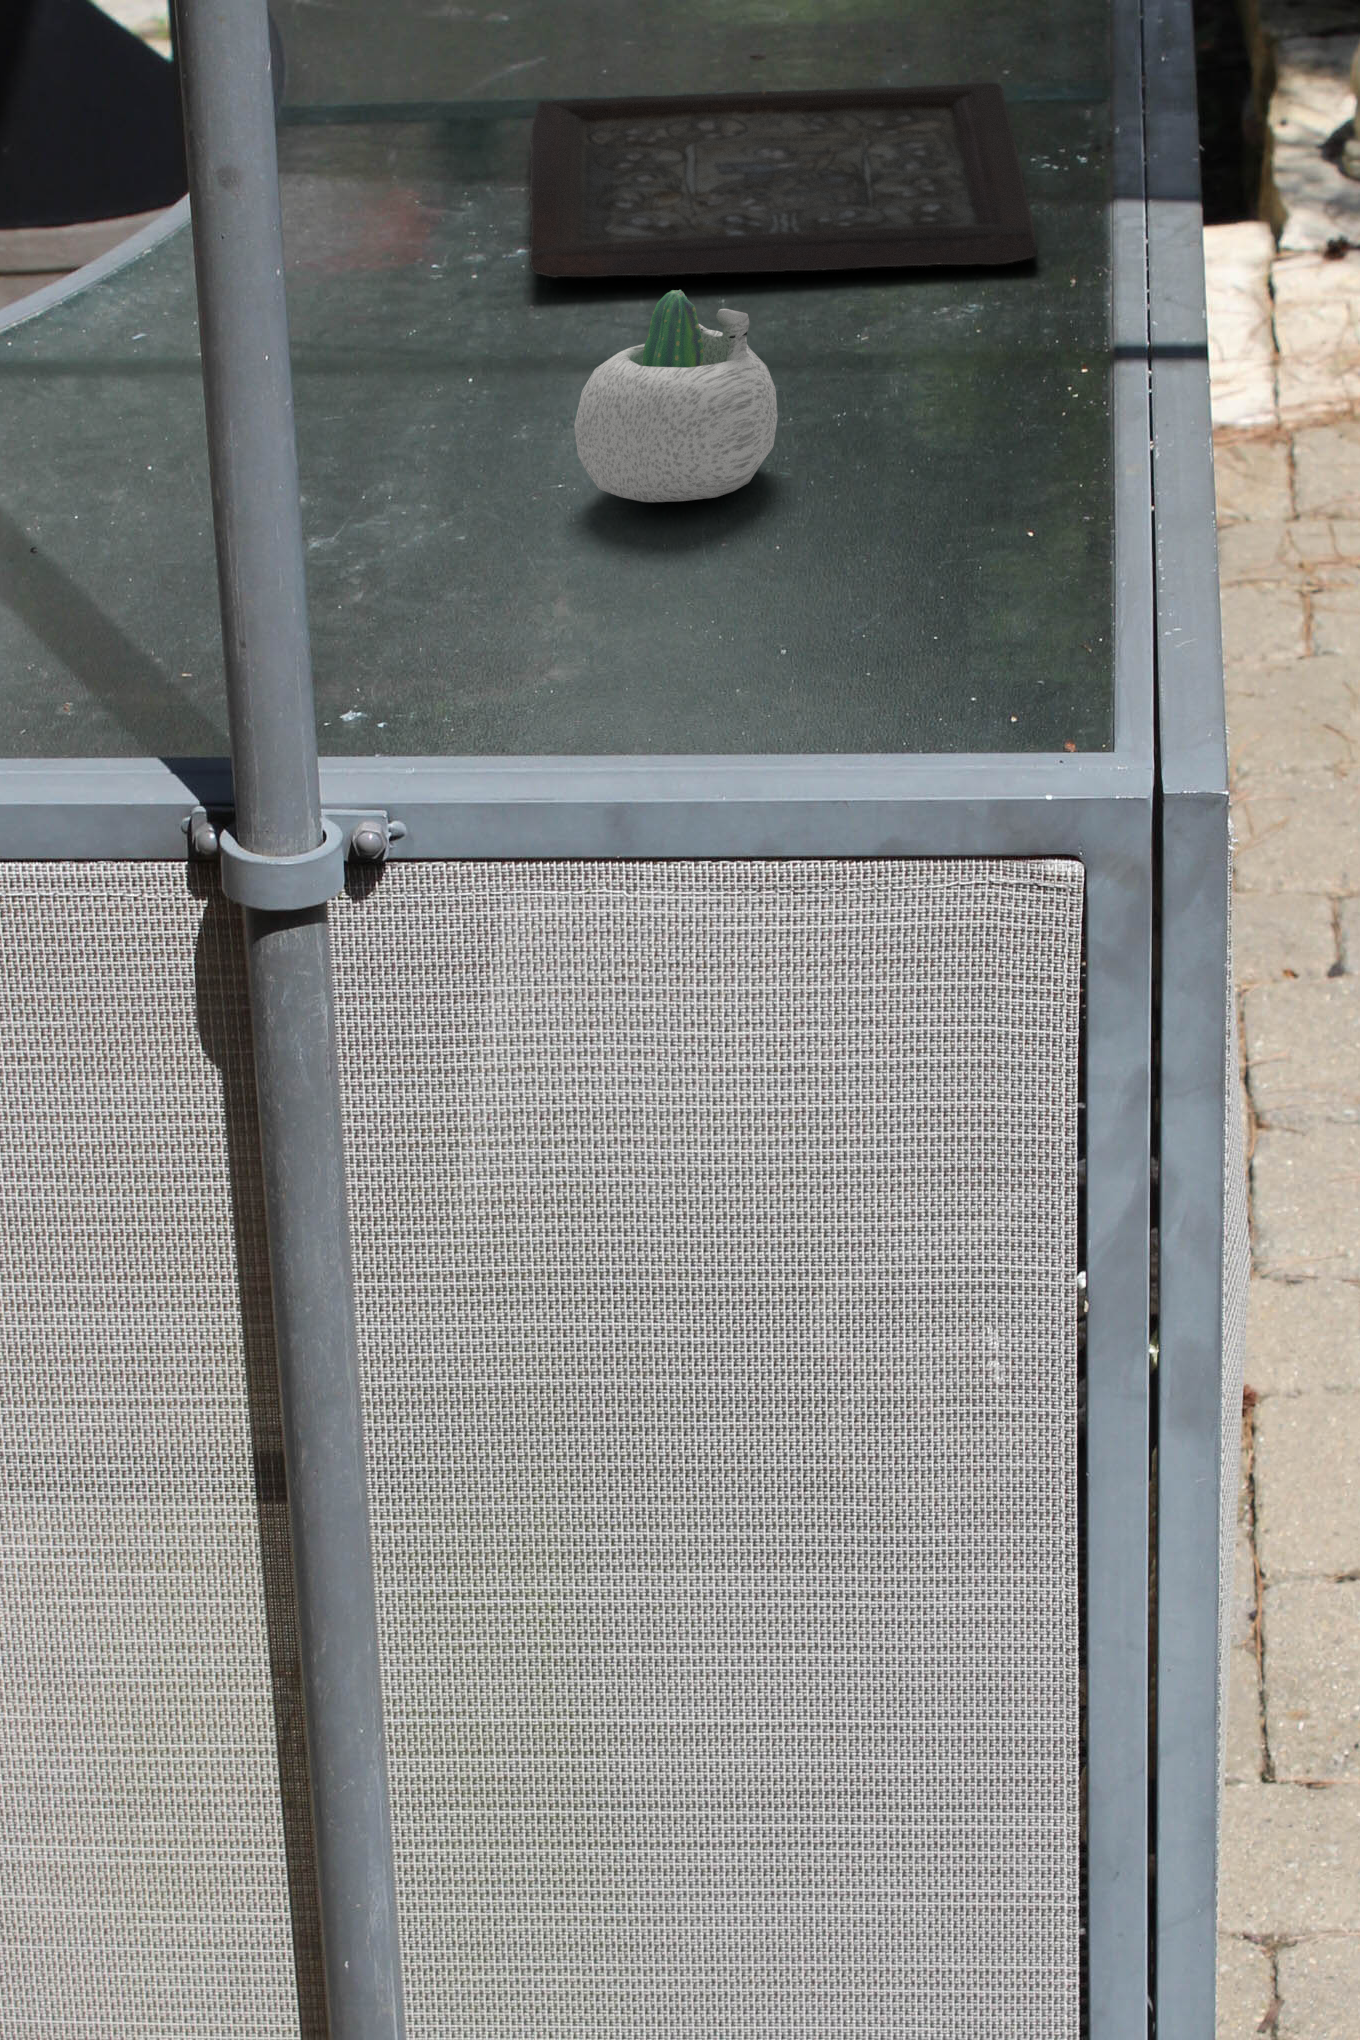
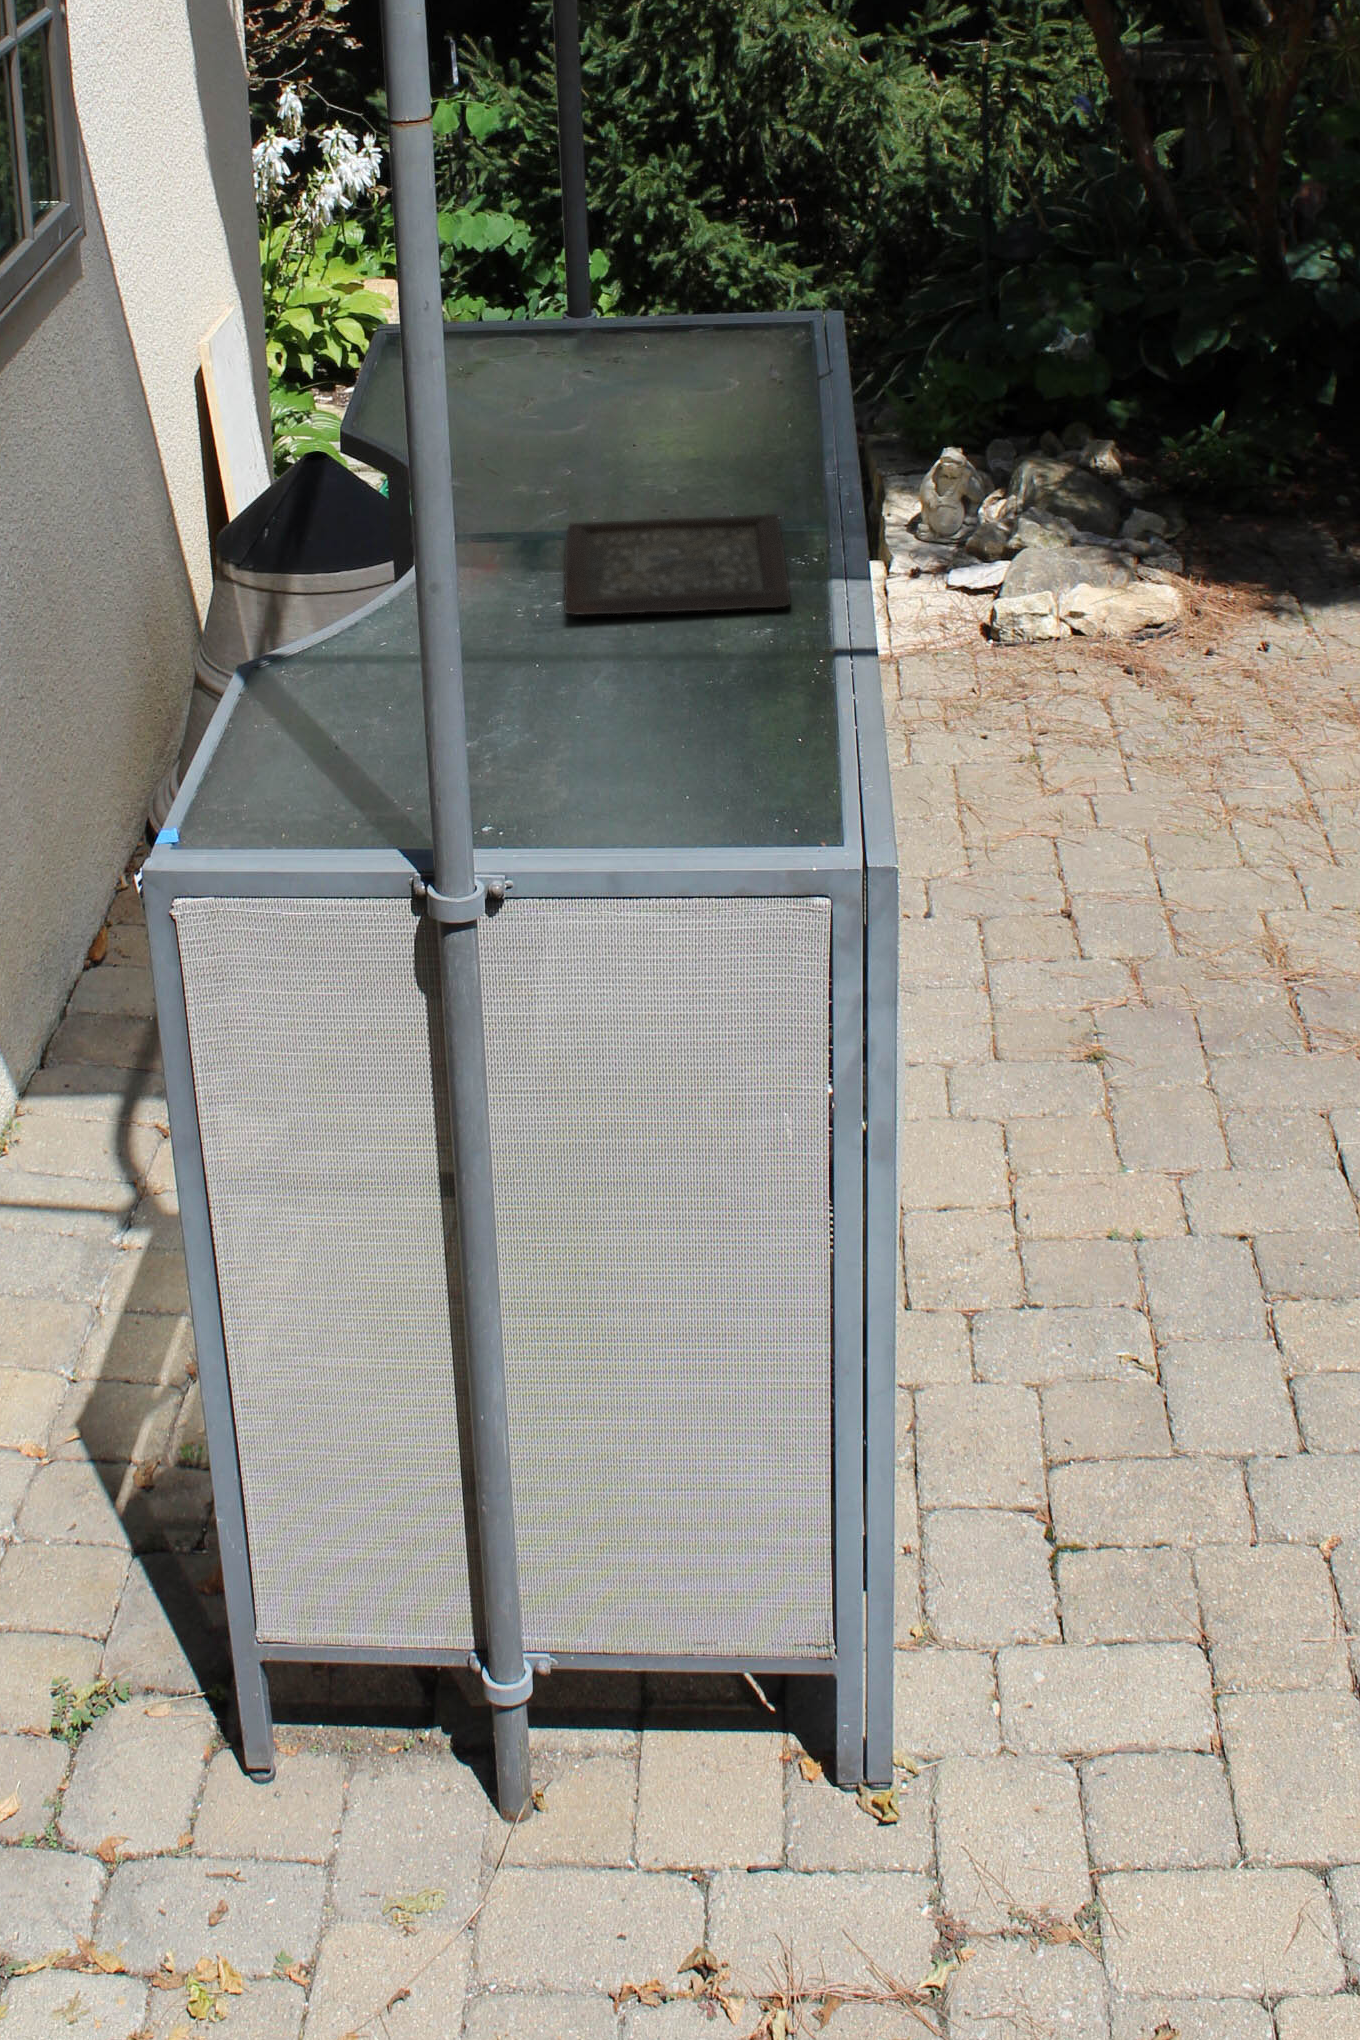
succulent planter: present [574,290,778,502] -> none [582,637,672,729]

